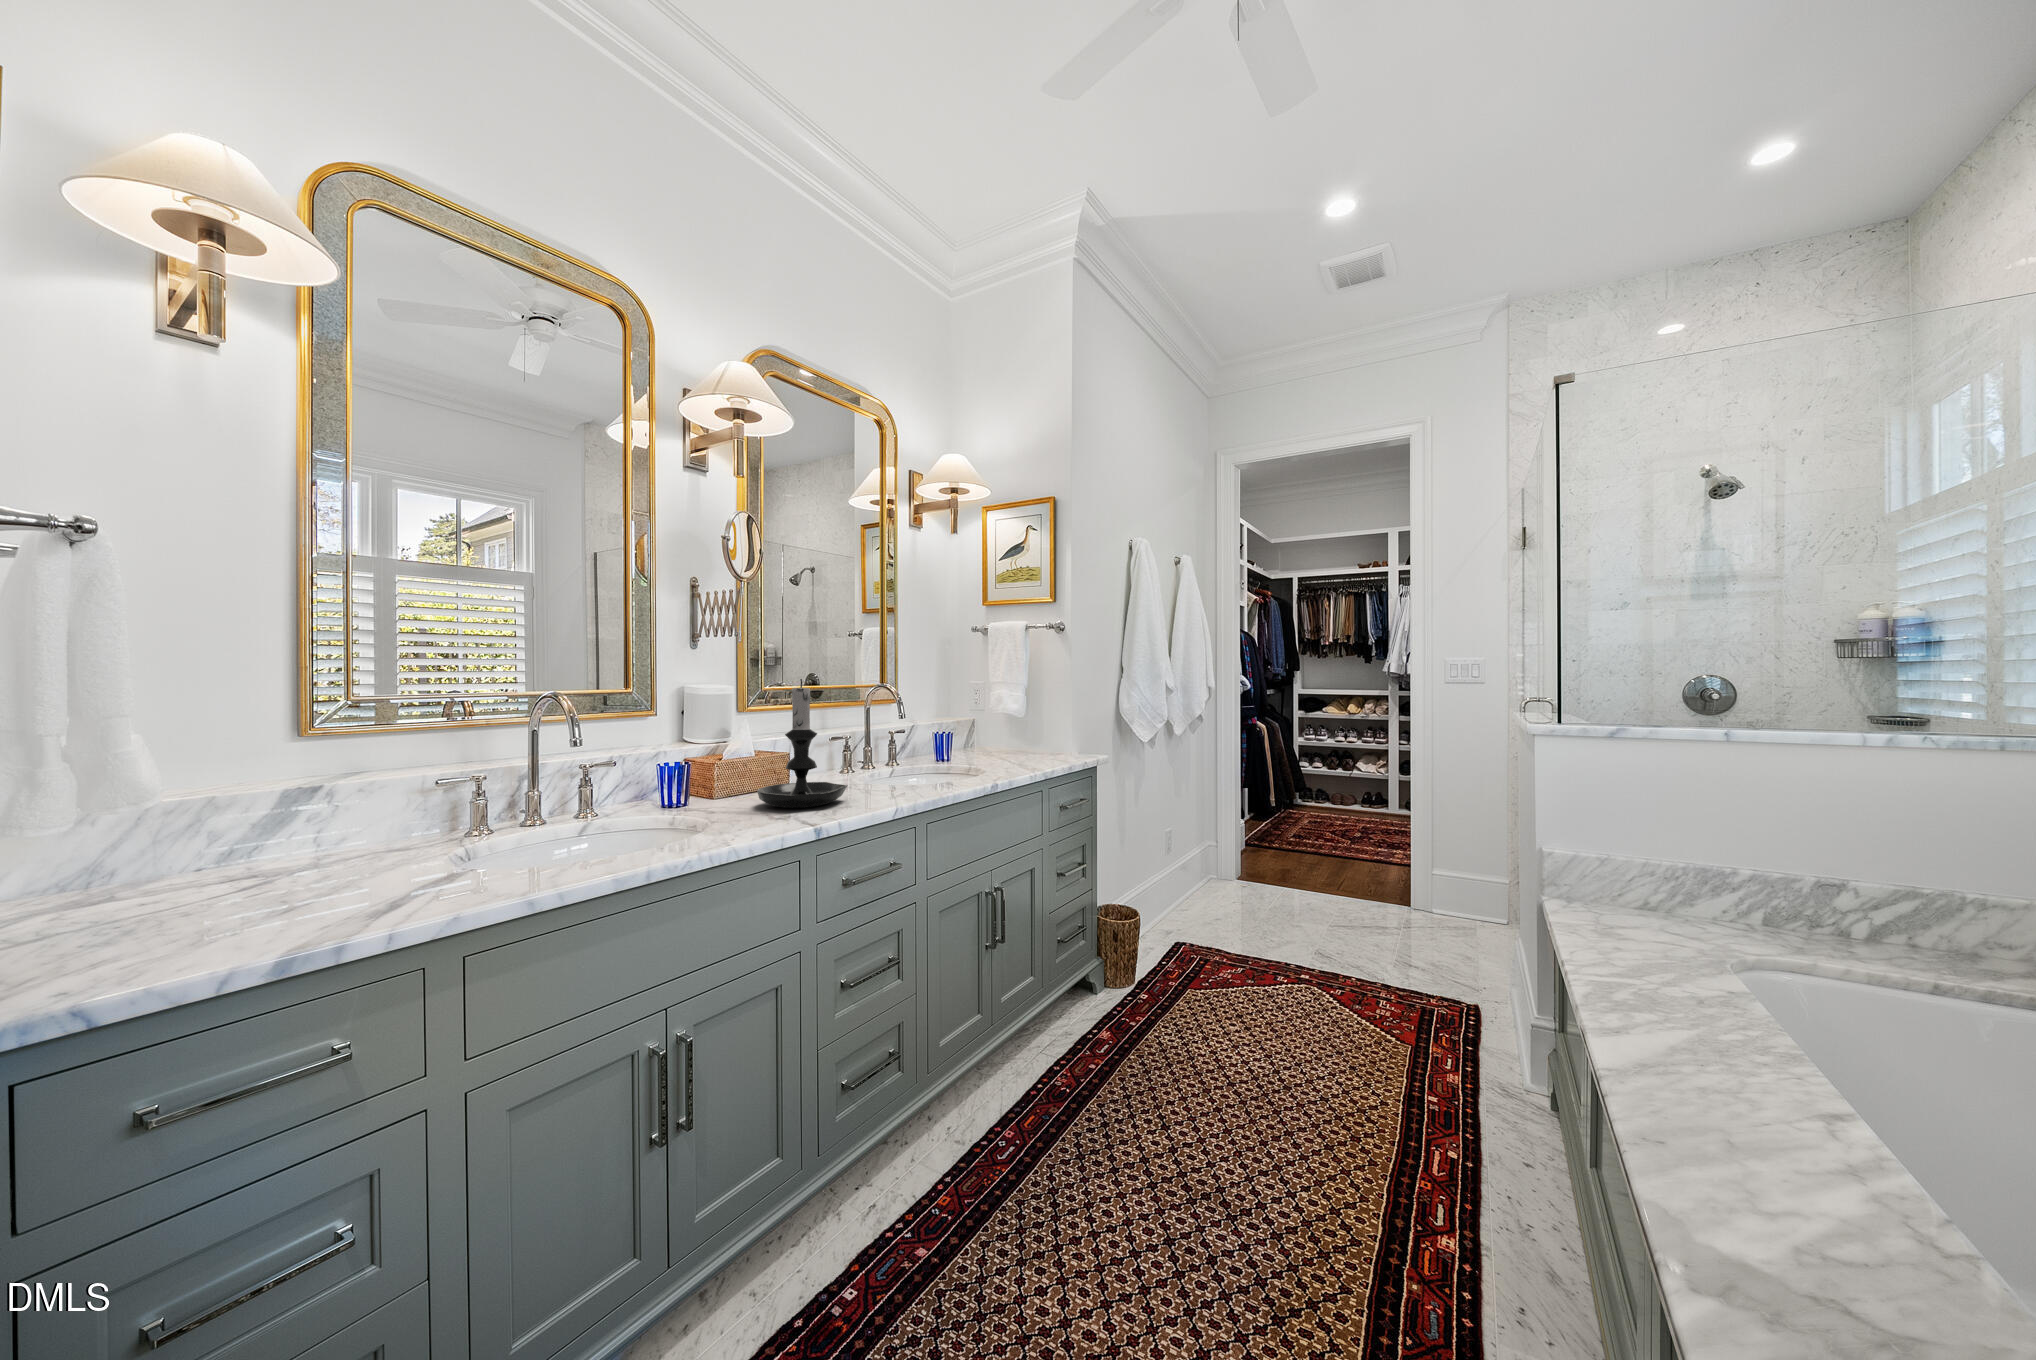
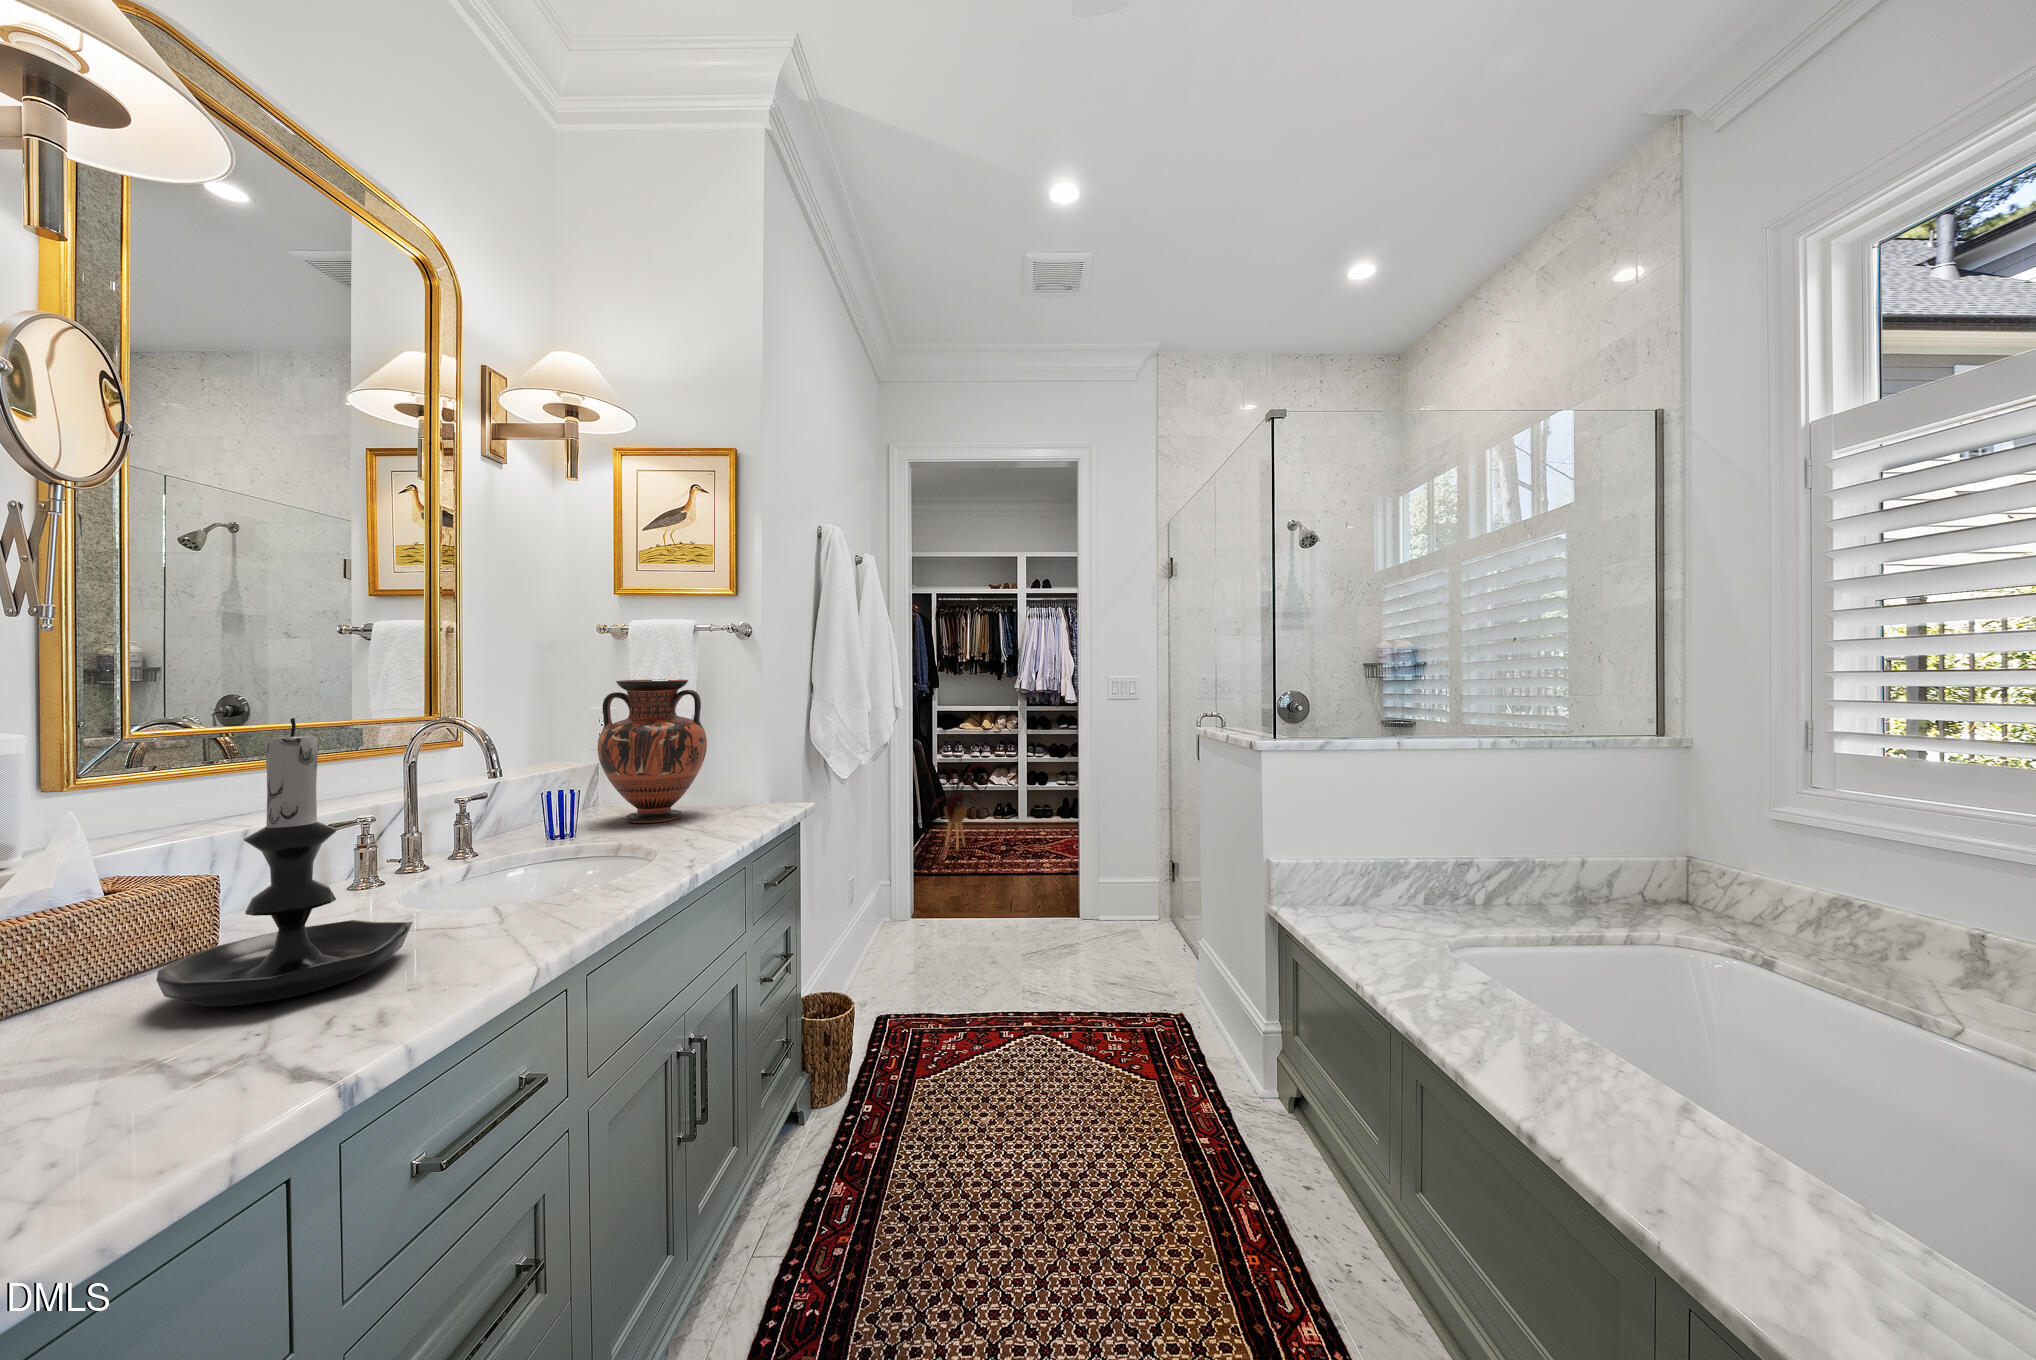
vase: none [967,662,1034,760] -> present [598,679,707,823]
house plant: none [1276,725,1351,831] -> present [932,762,991,849]

